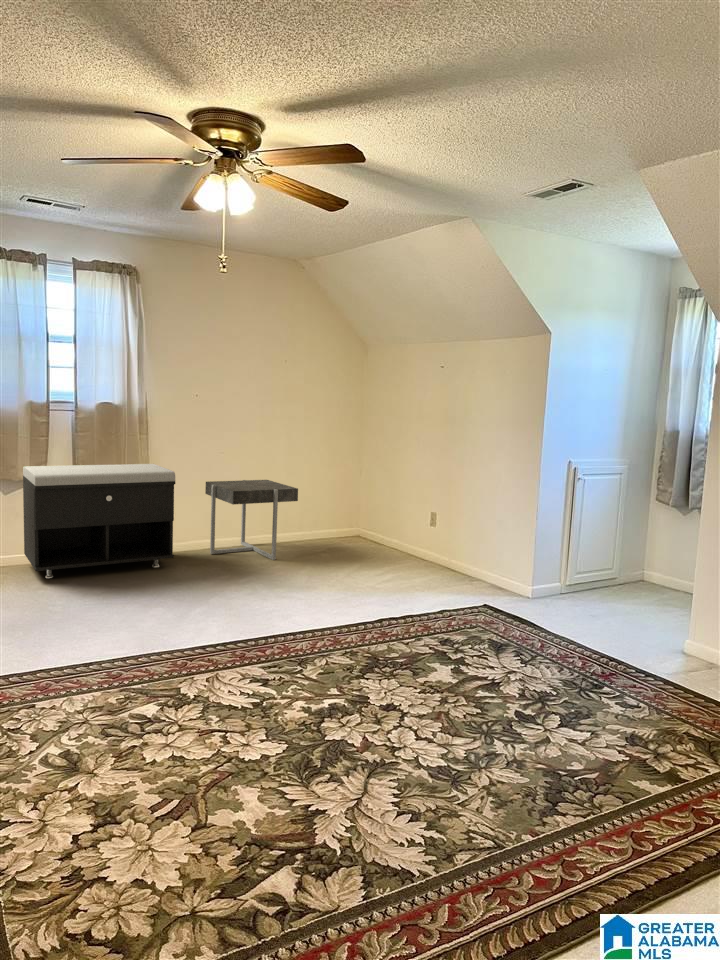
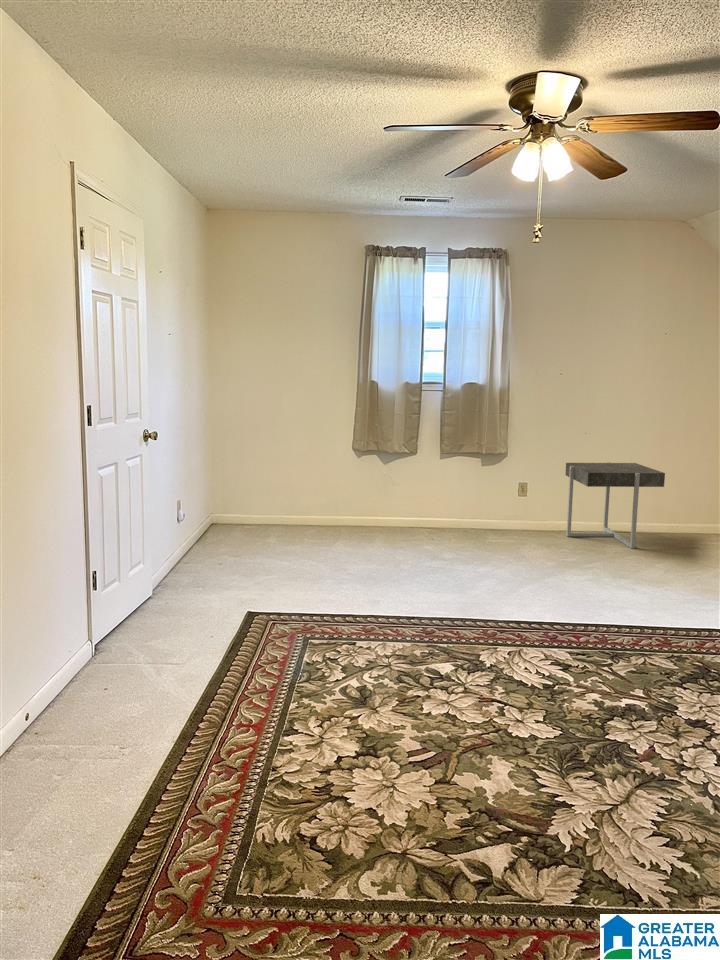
storage bench: present [23,464,175,579] -> none [397,444,527,544]

